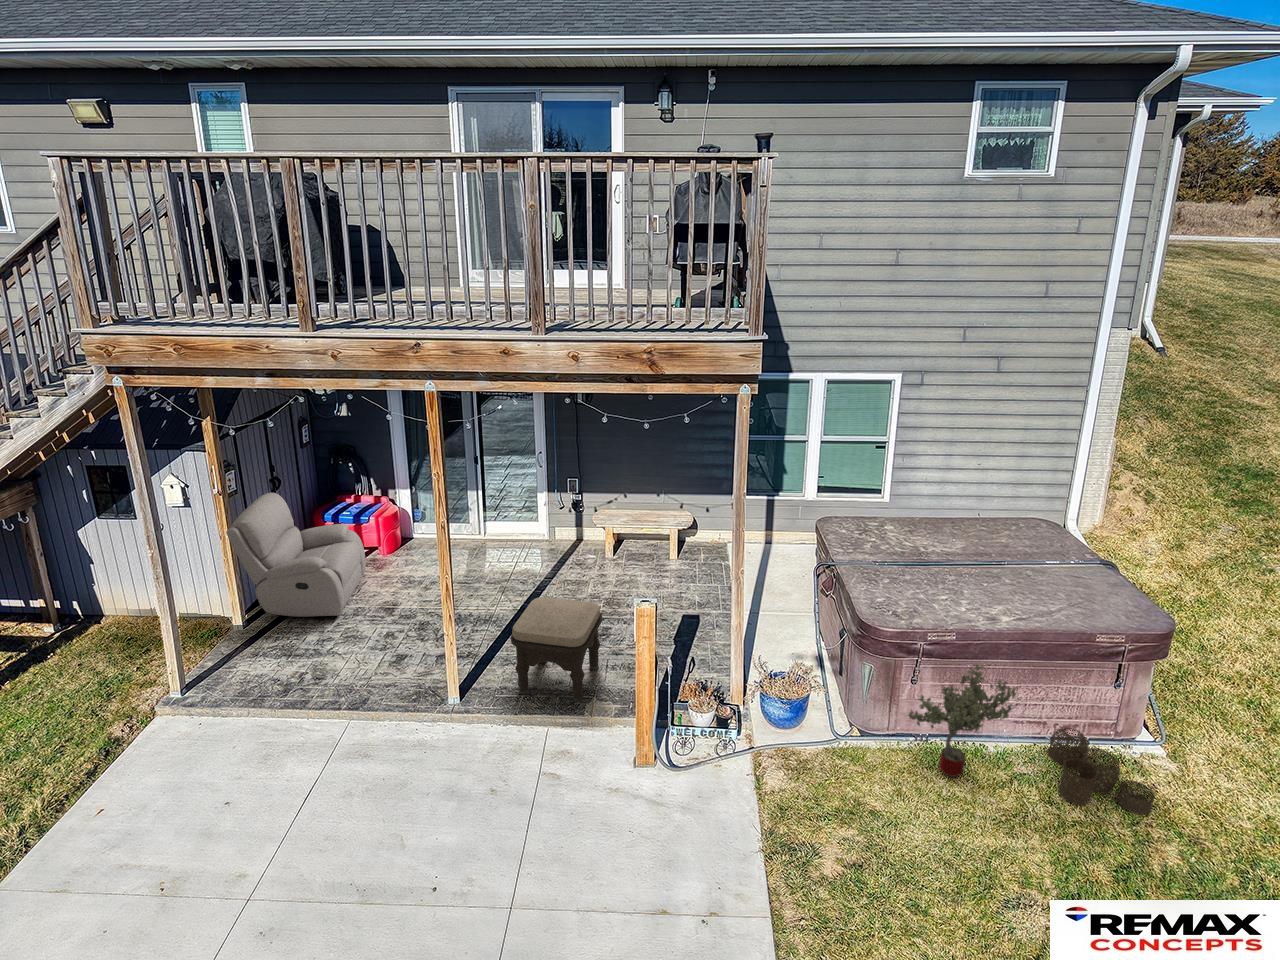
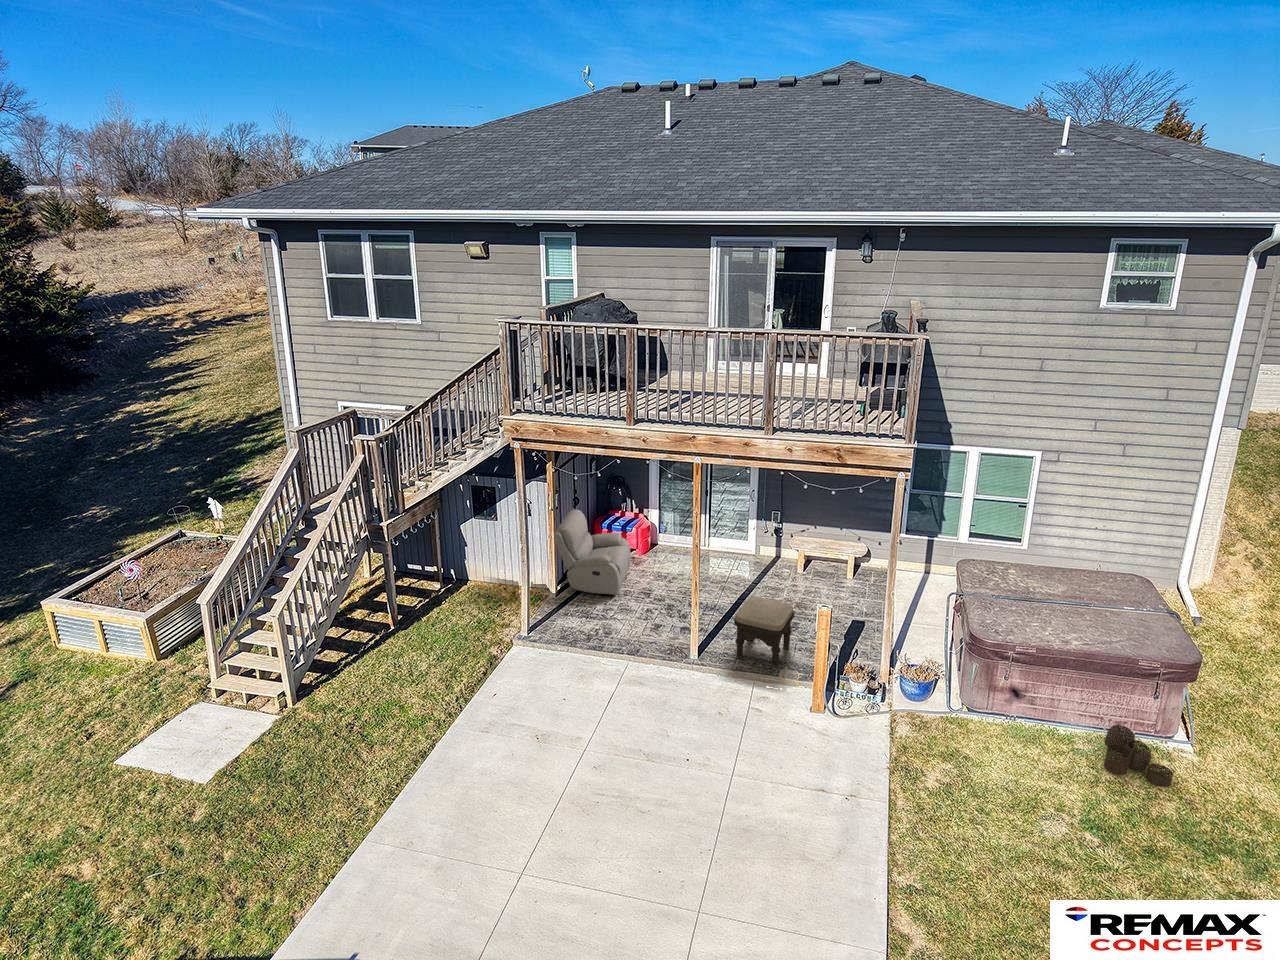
potted tree: present [909,664,1016,777] -> none [998,671,1075,746]

